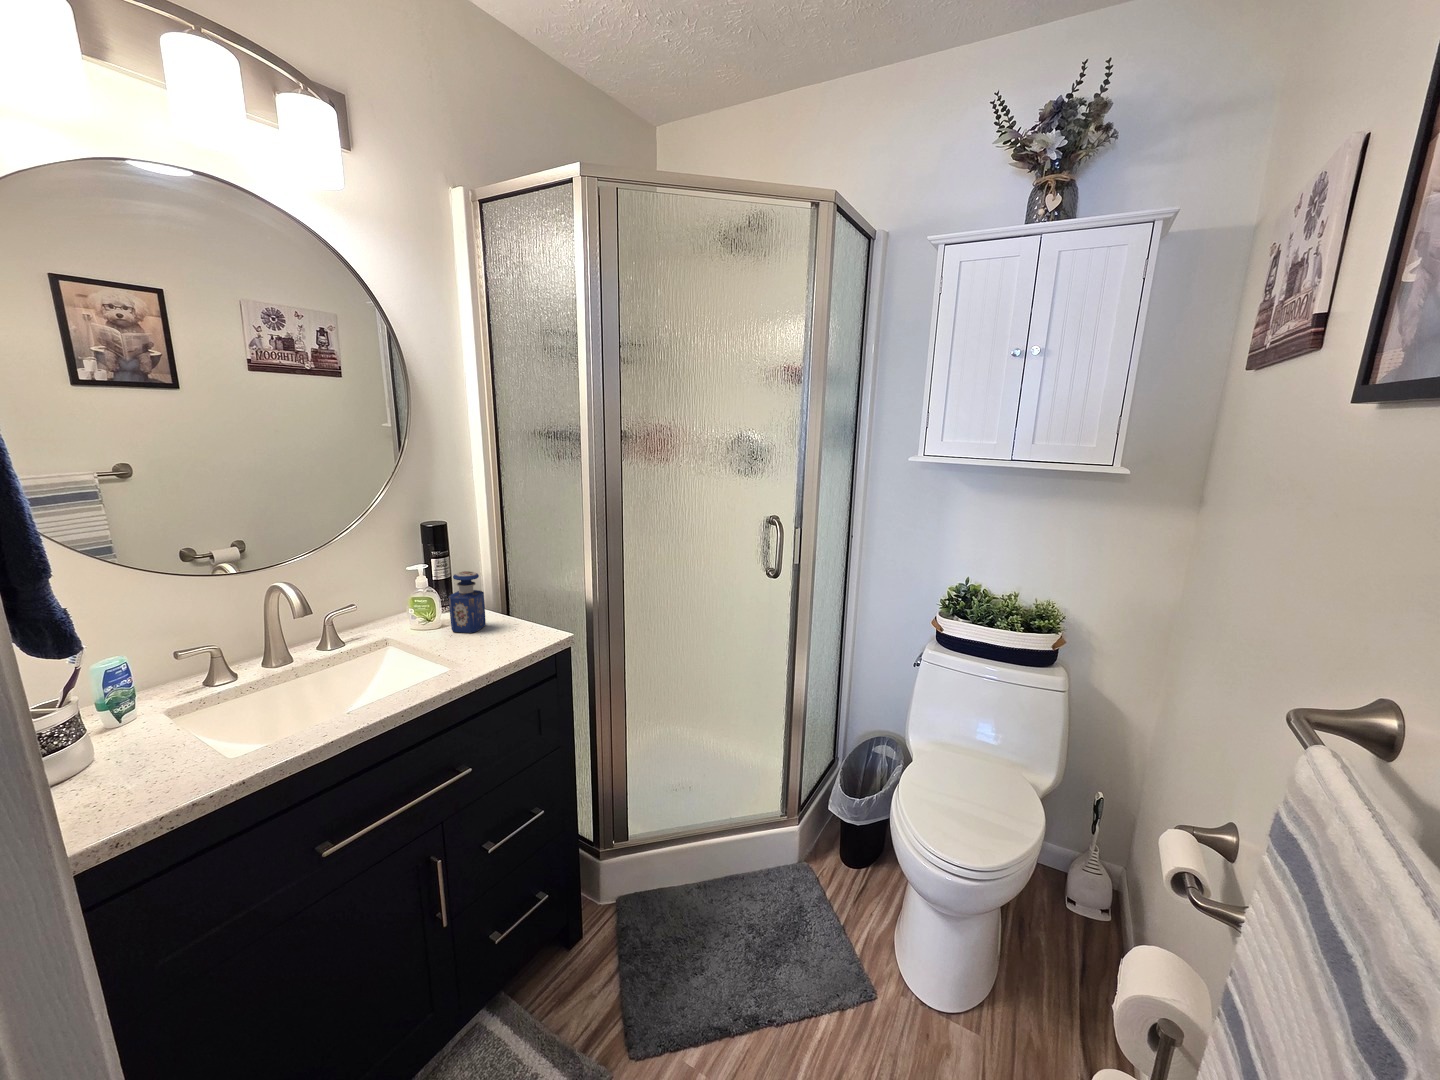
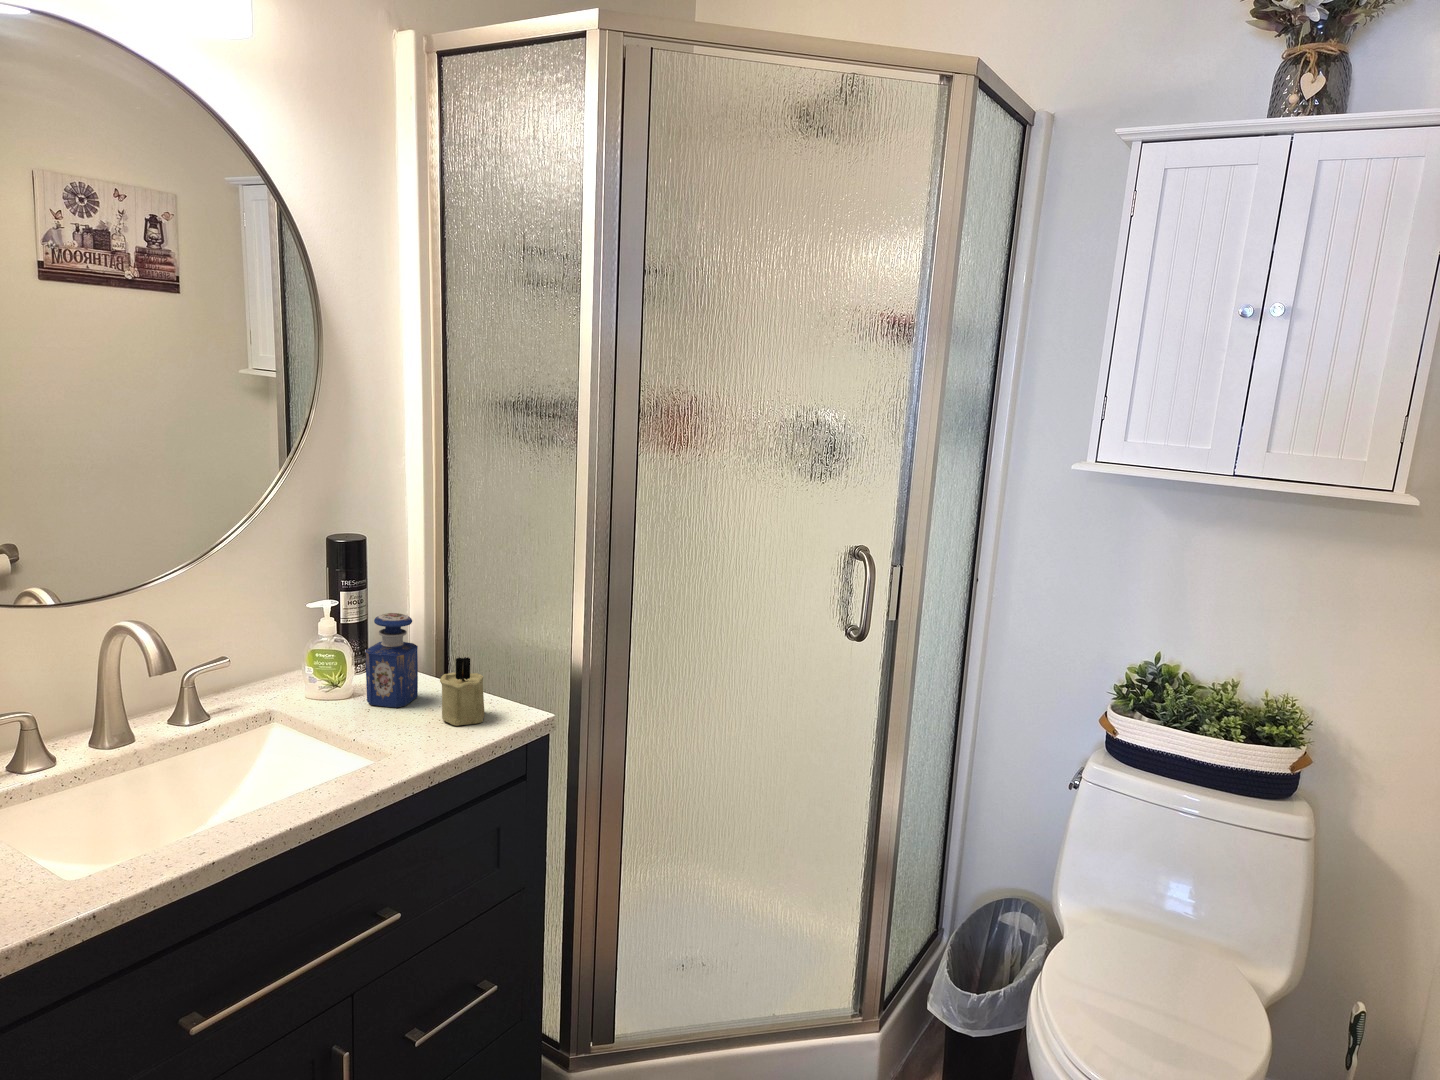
candle: none [497,598,528,643] -> present [440,657,484,725]

